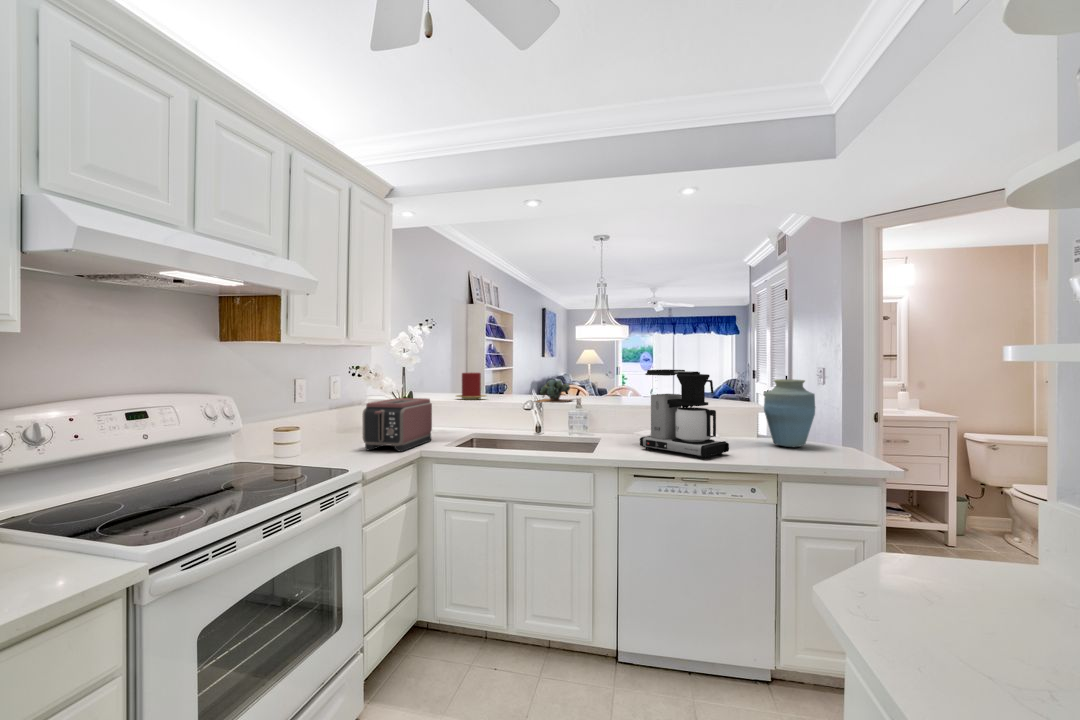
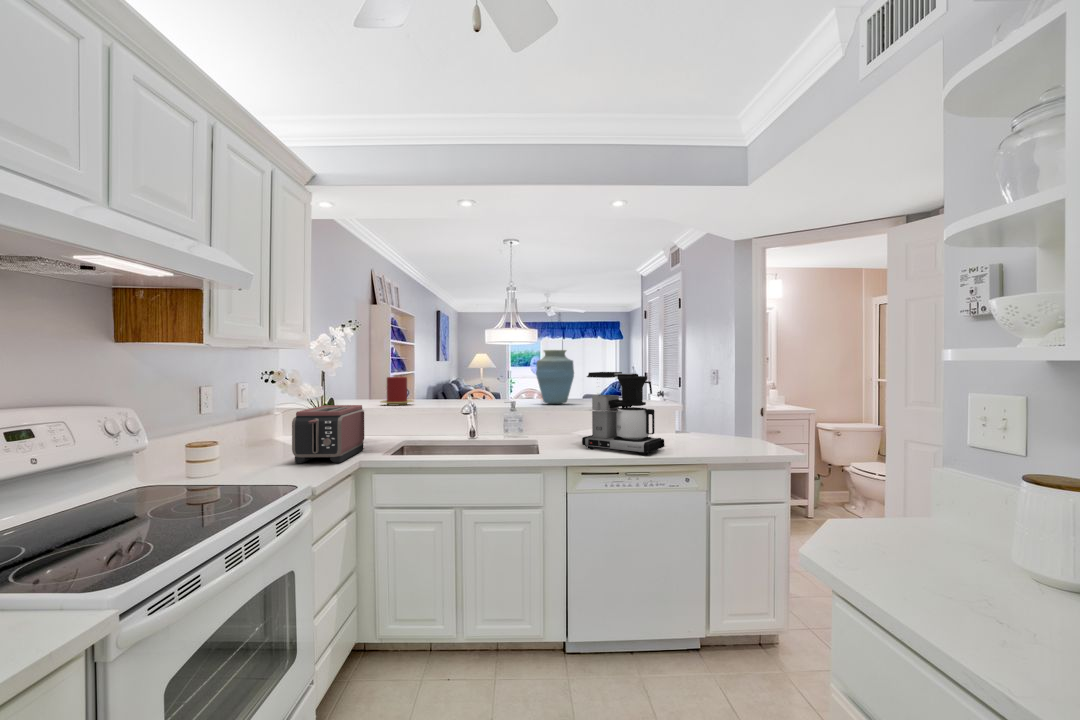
vase: present [764,379,815,447] -> present [536,350,574,404]
succulent plant: present [533,380,572,403] -> none [464,383,505,407]

